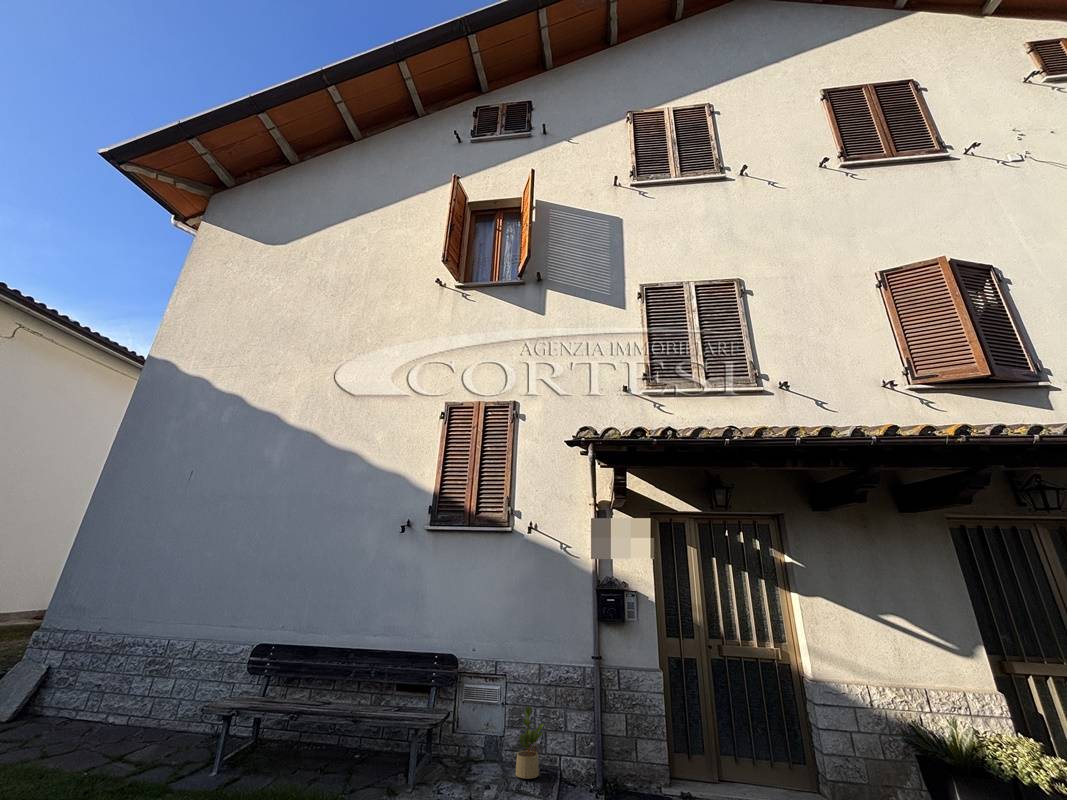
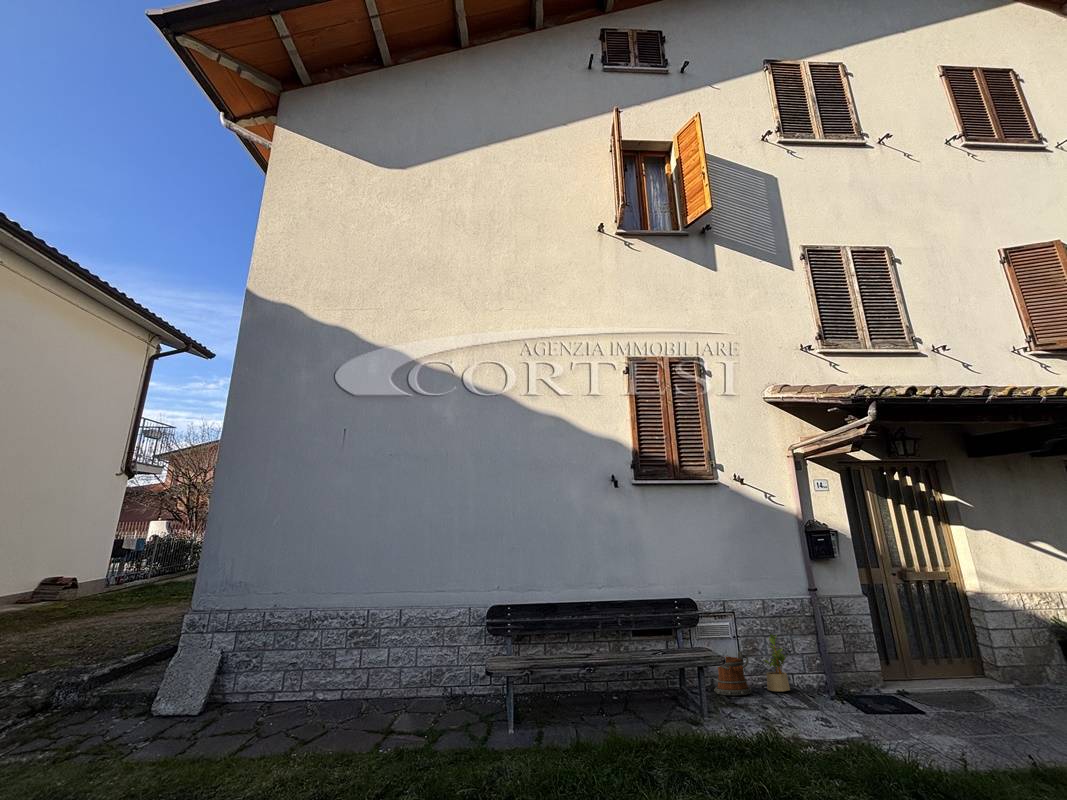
bucket: none [454,721,495,778] -> present [714,651,752,695]

